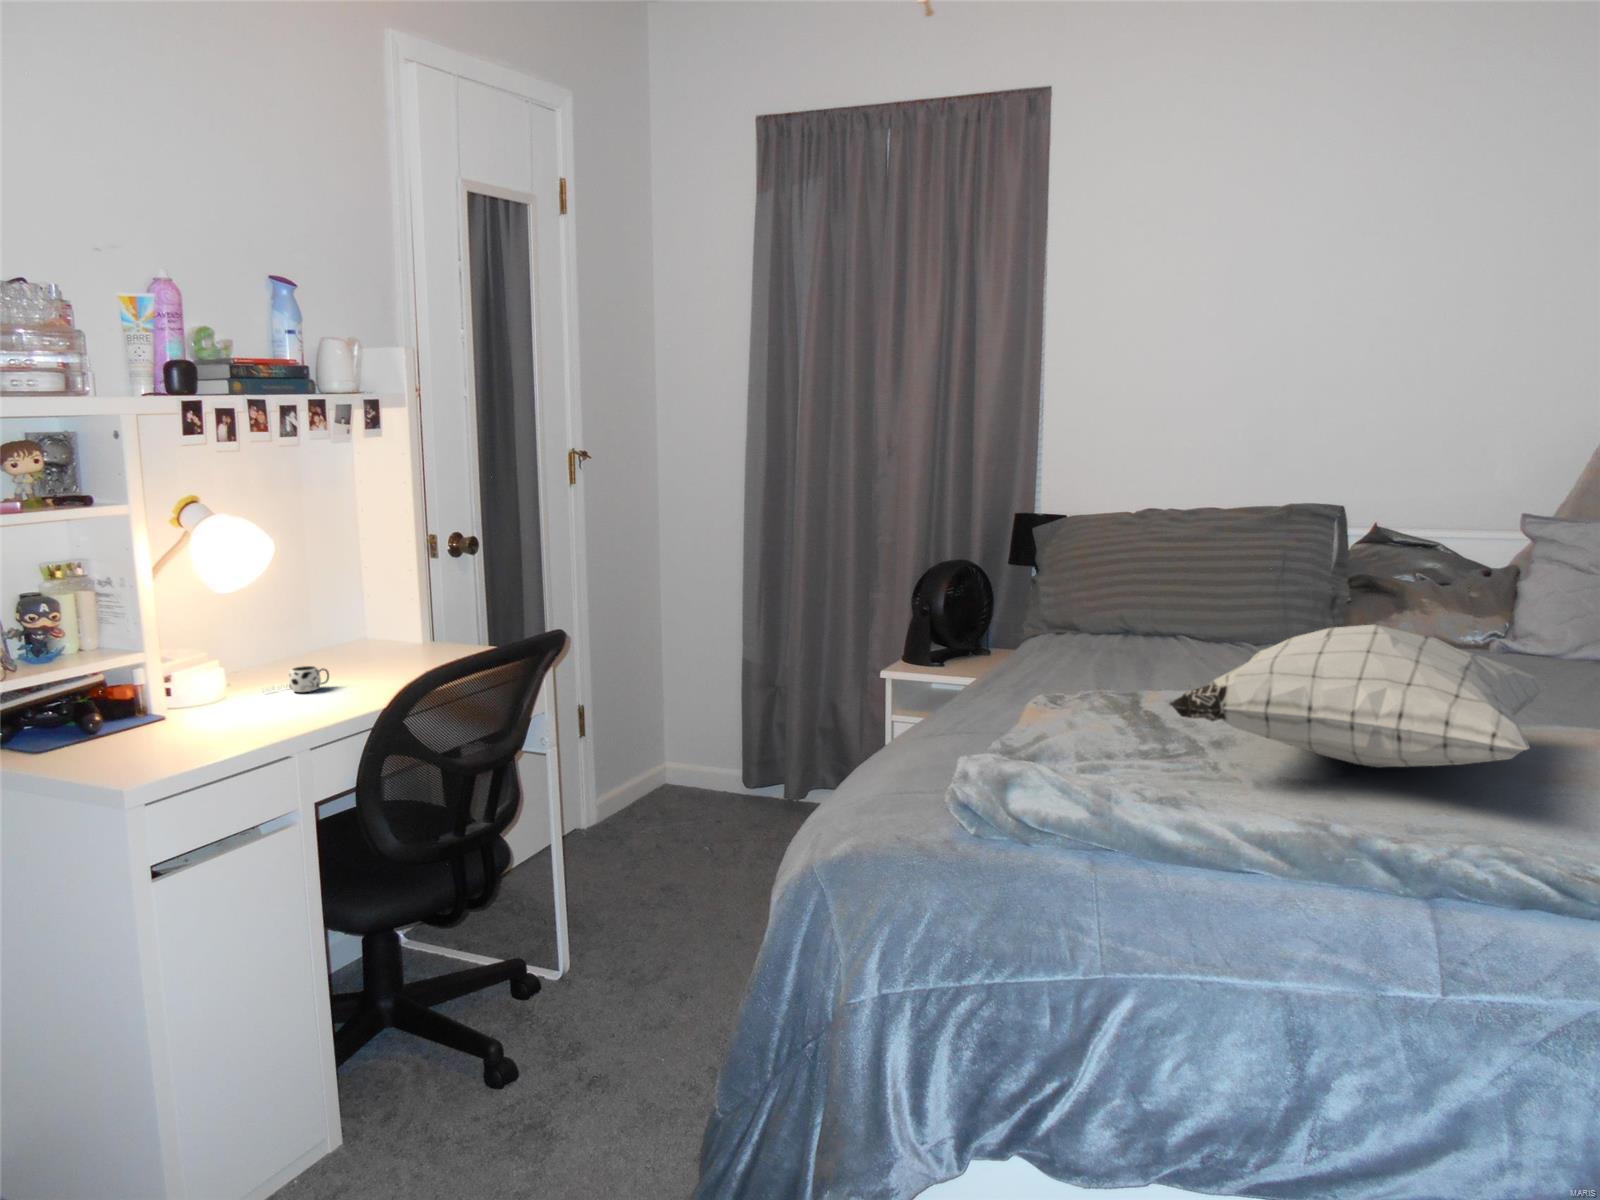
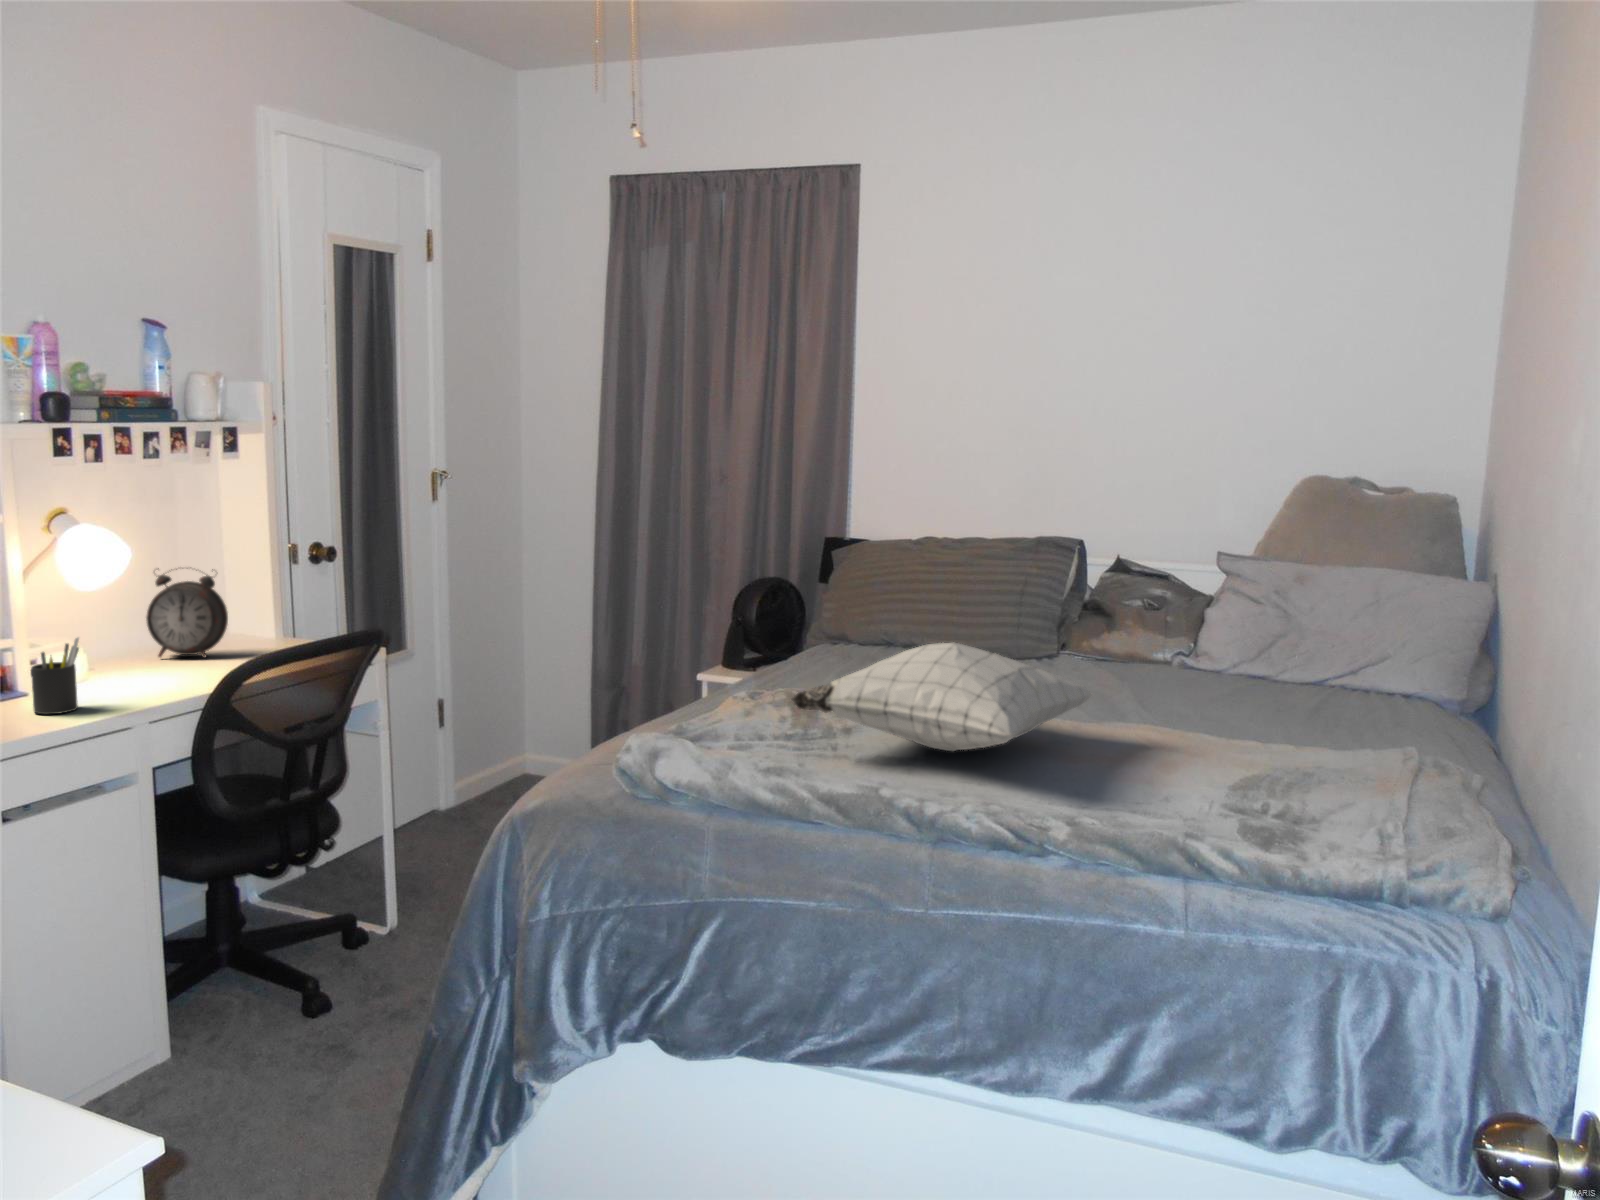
alarm clock: none [287,563,379,668] -> present [146,568,228,658]
pen holder: none [172,648,228,743] -> present [31,638,79,714]
mug: present [263,666,329,692] -> none [116,655,177,677]

